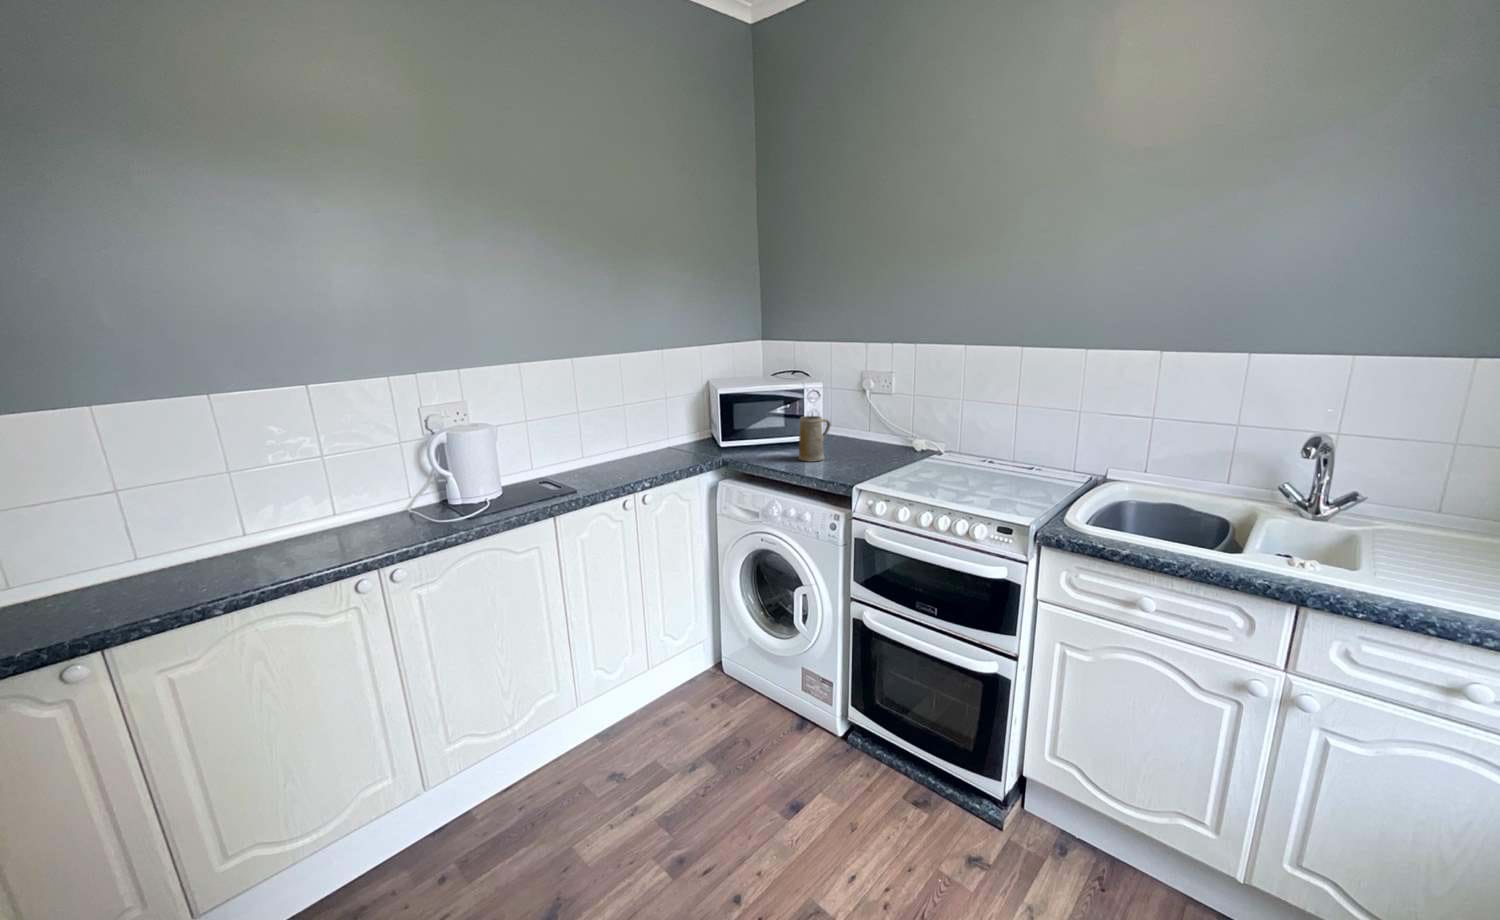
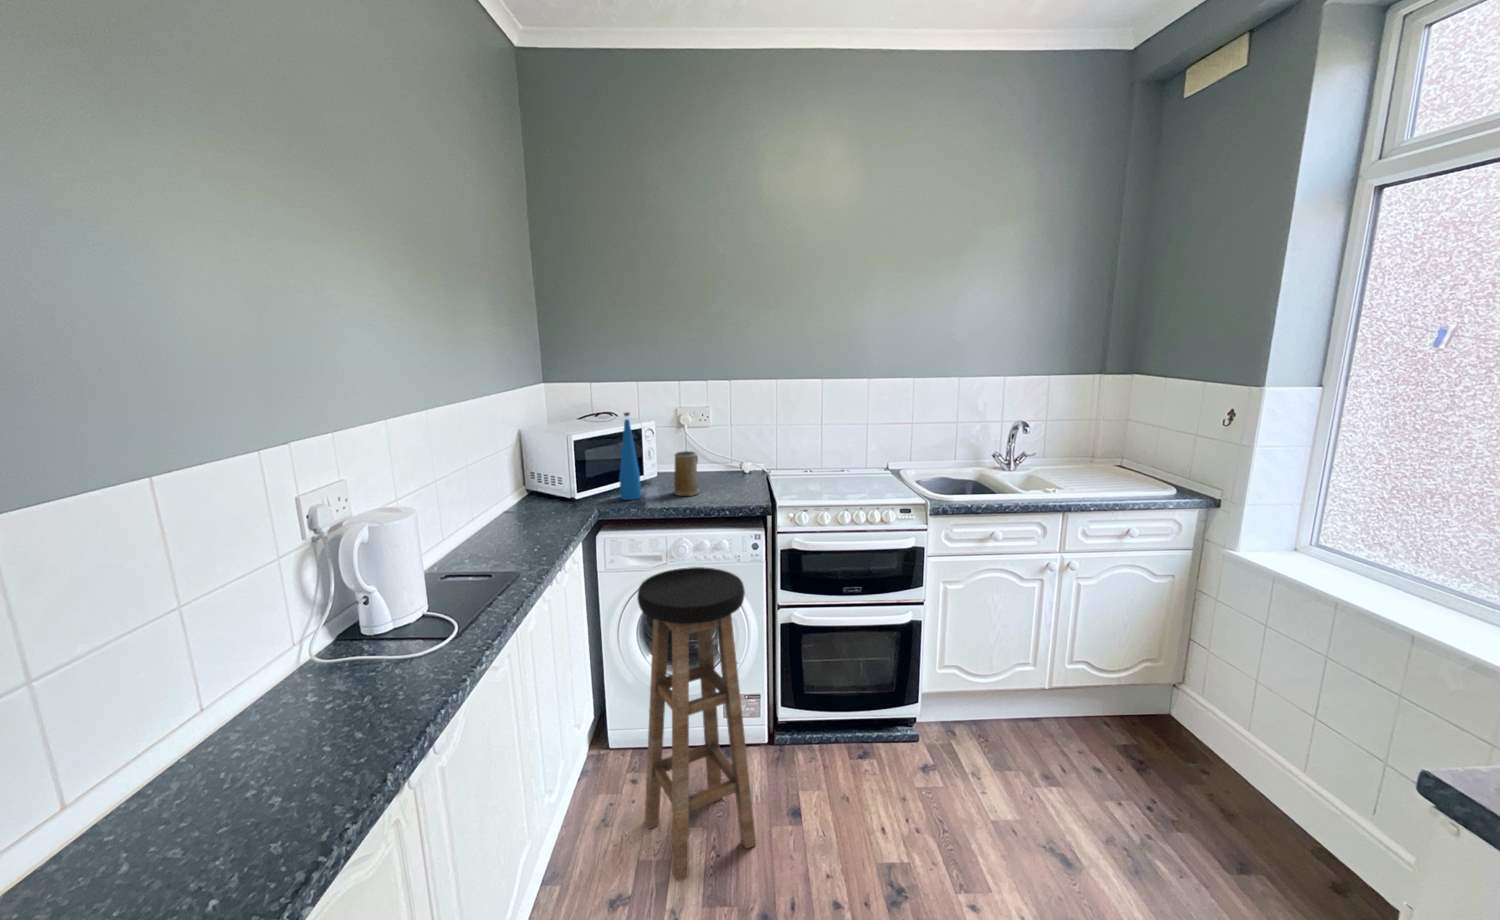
bottle: none [751,371,771,455] -> present [619,412,641,500]
bar stool: none [648,523,759,807] -> present [637,567,756,881]

